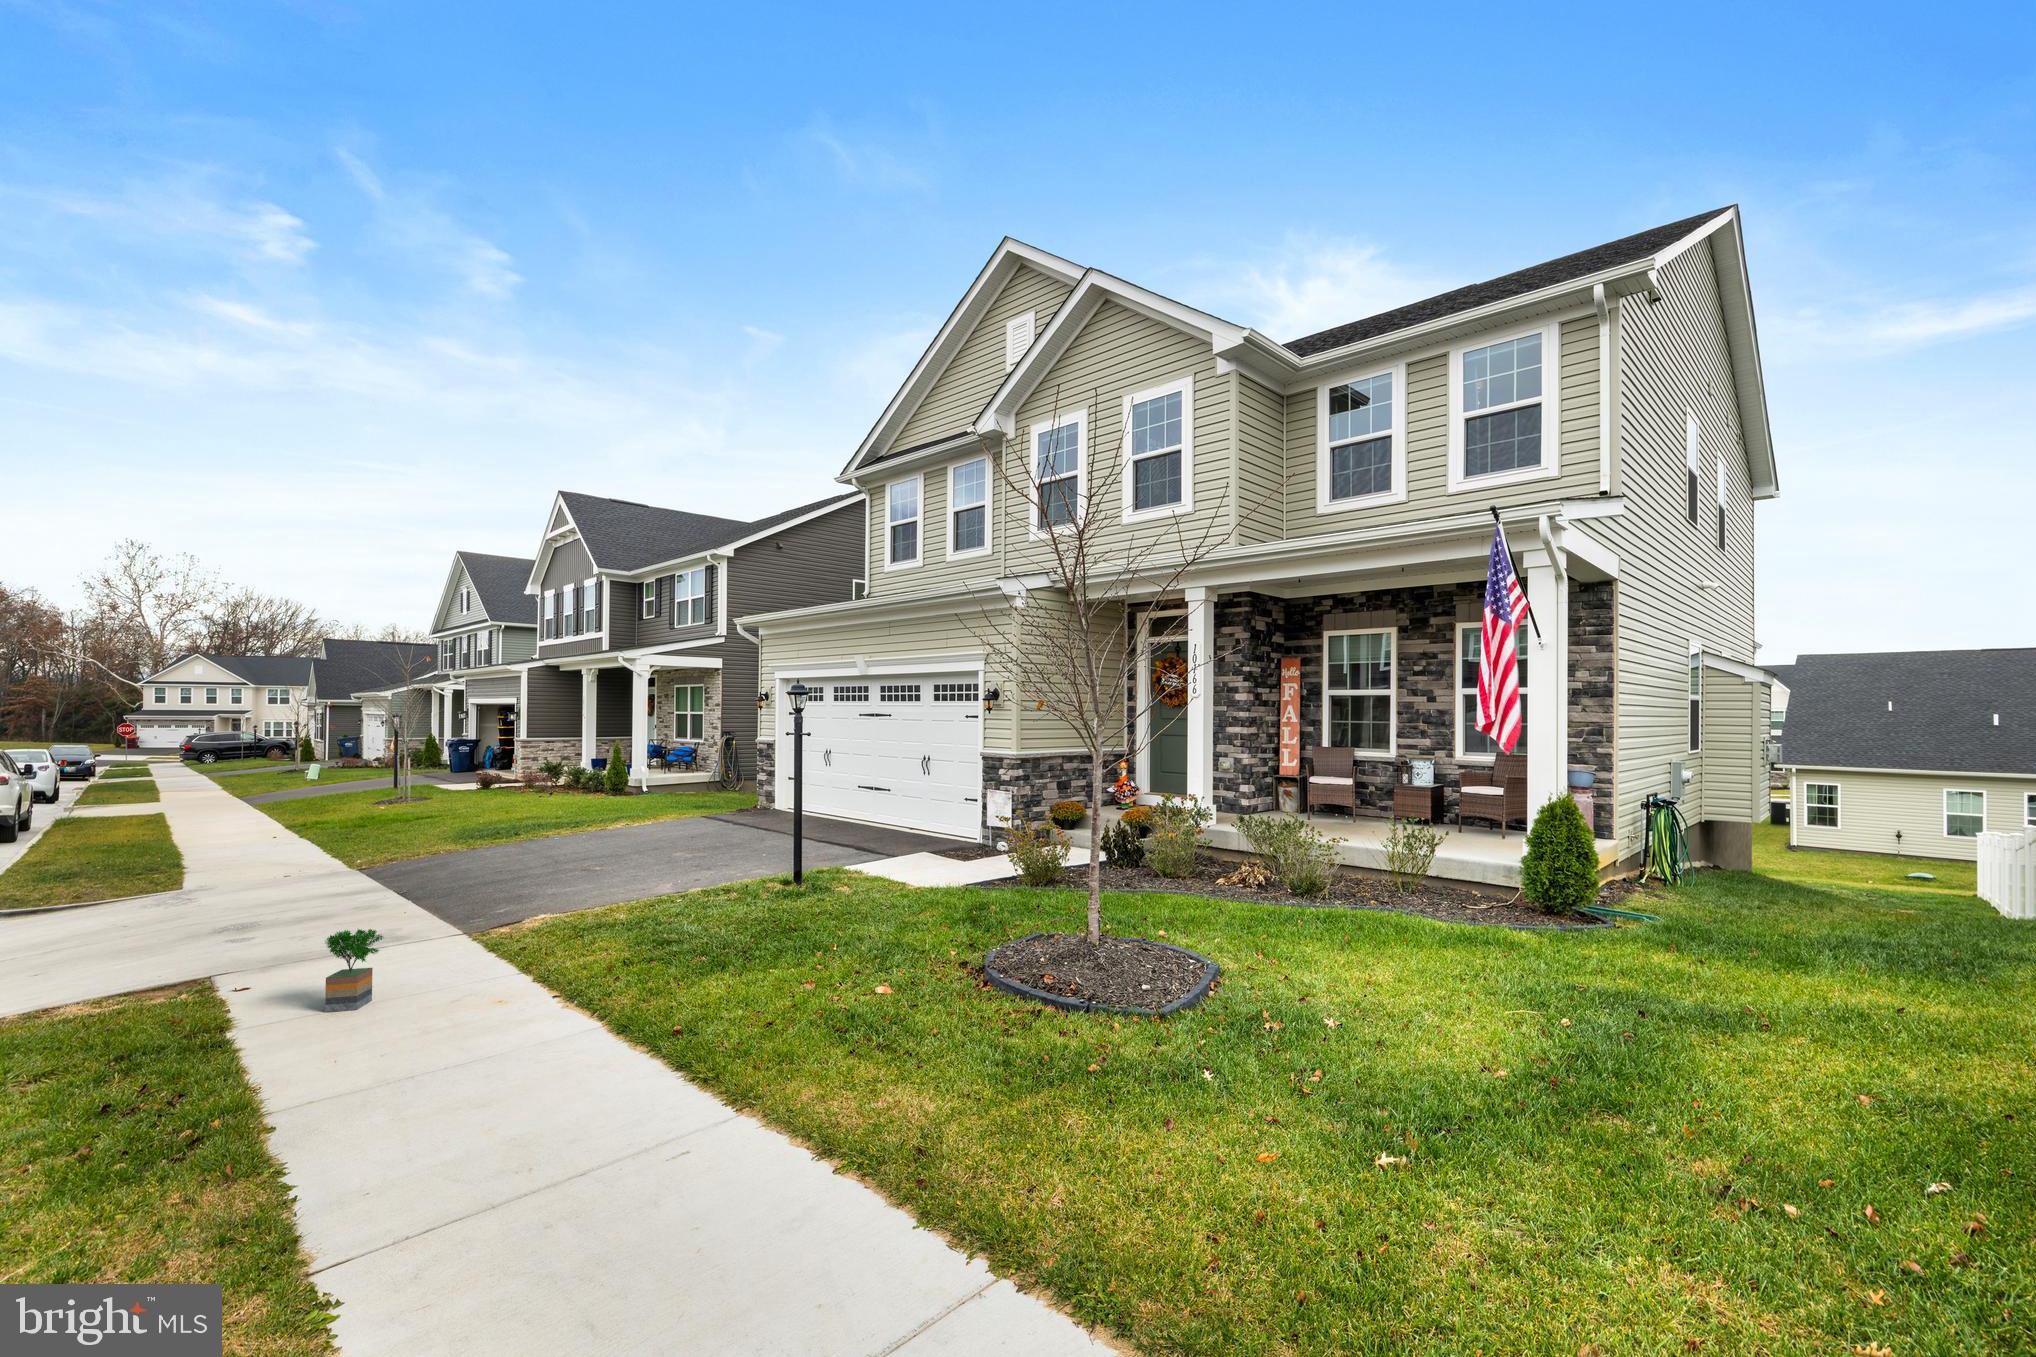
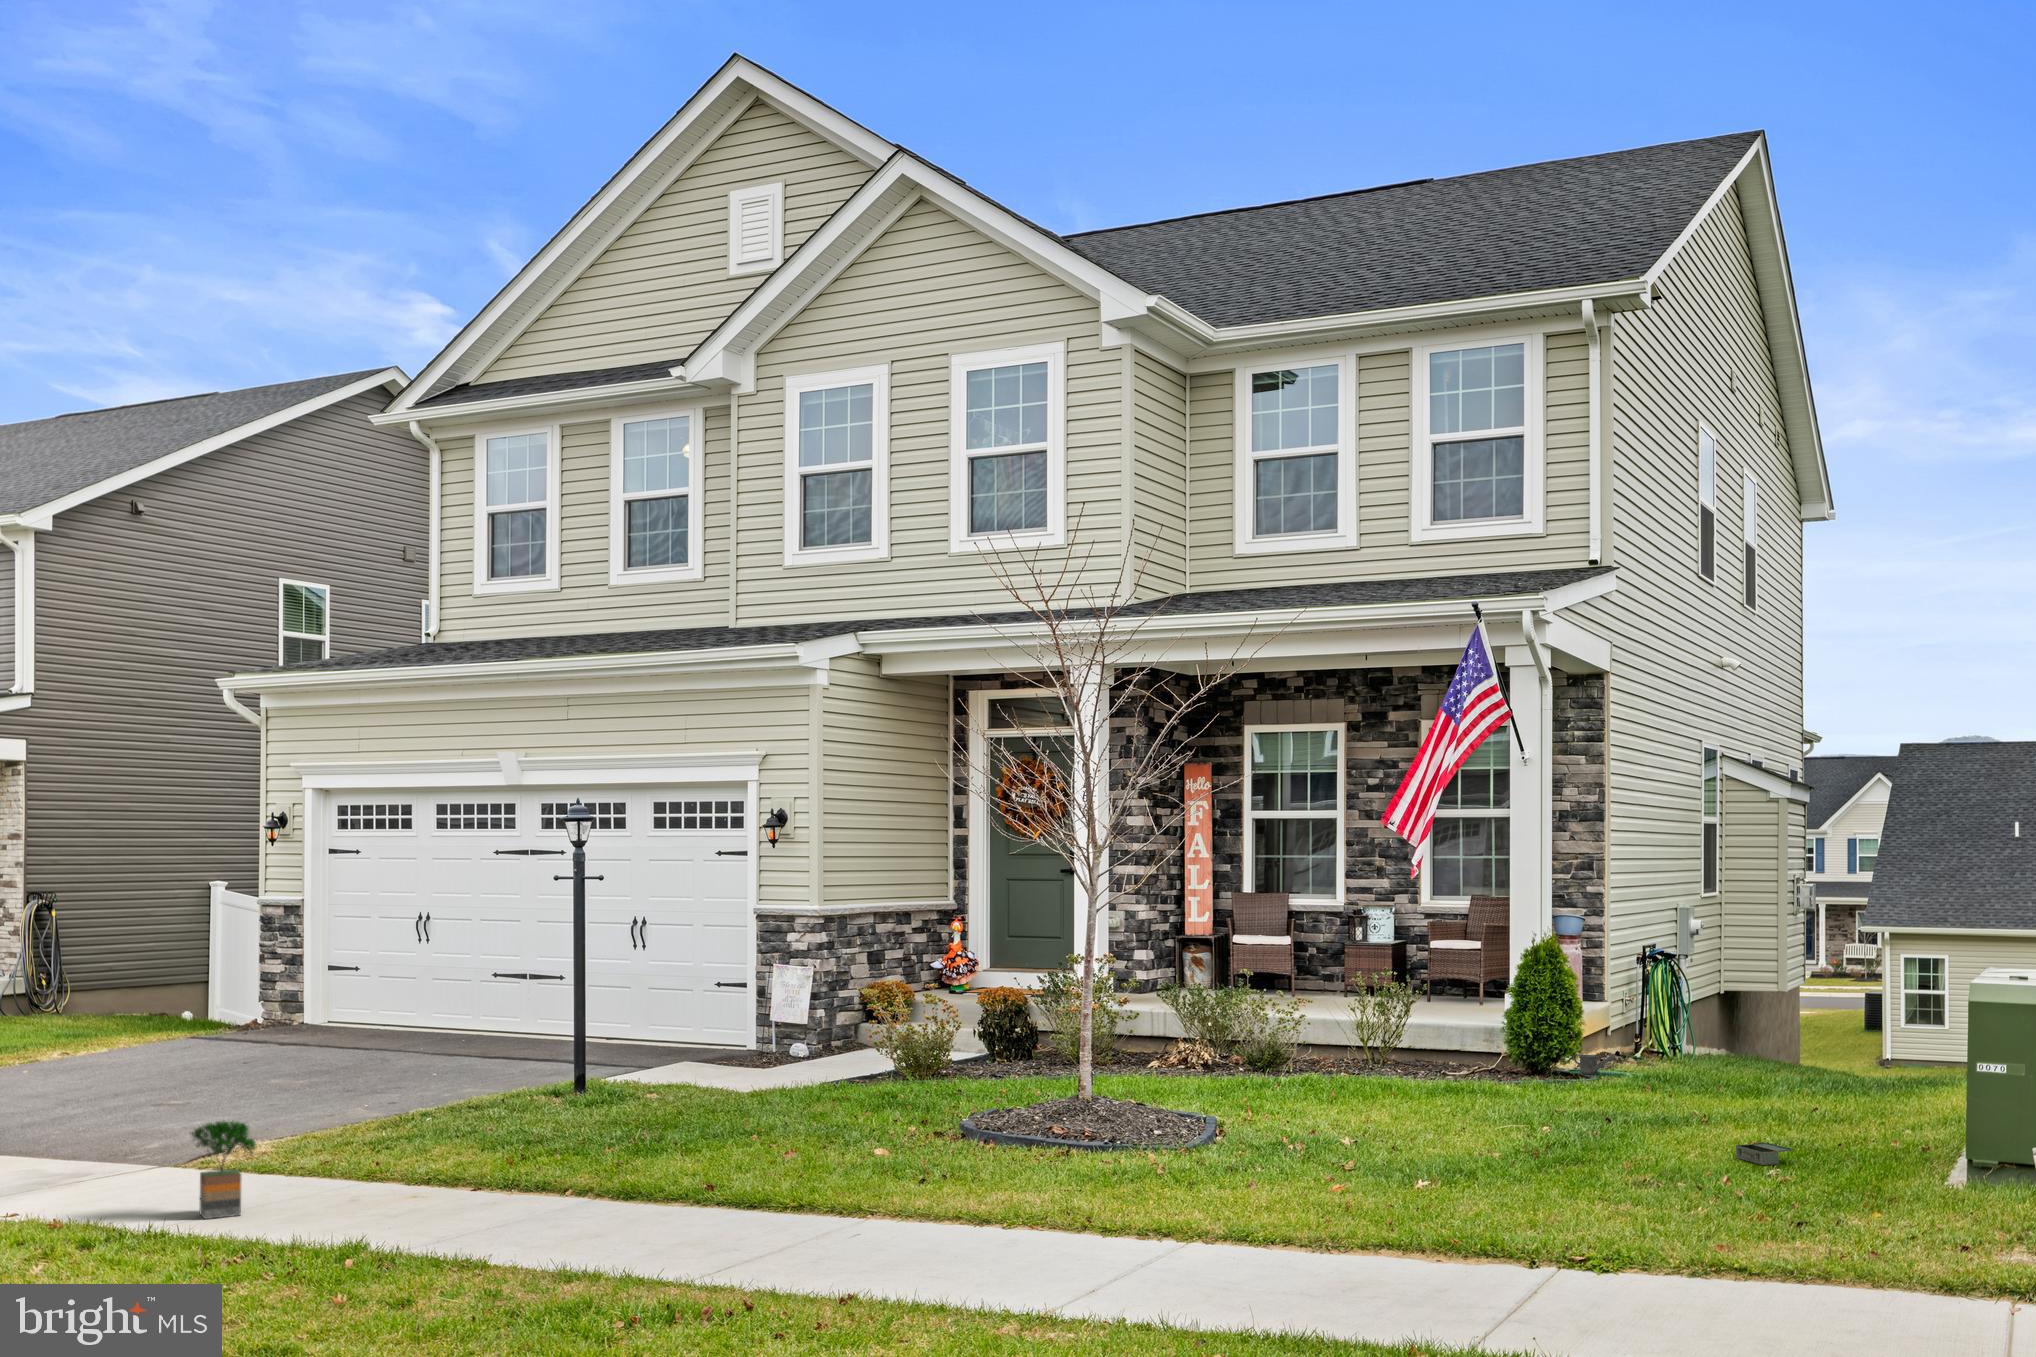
watering can: none [1589,897,1630,917] -> present [1573,1054,1614,1074]
toolbox: none [1850,1109,1958,1158] -> present [1736,1143,1793,1165]

